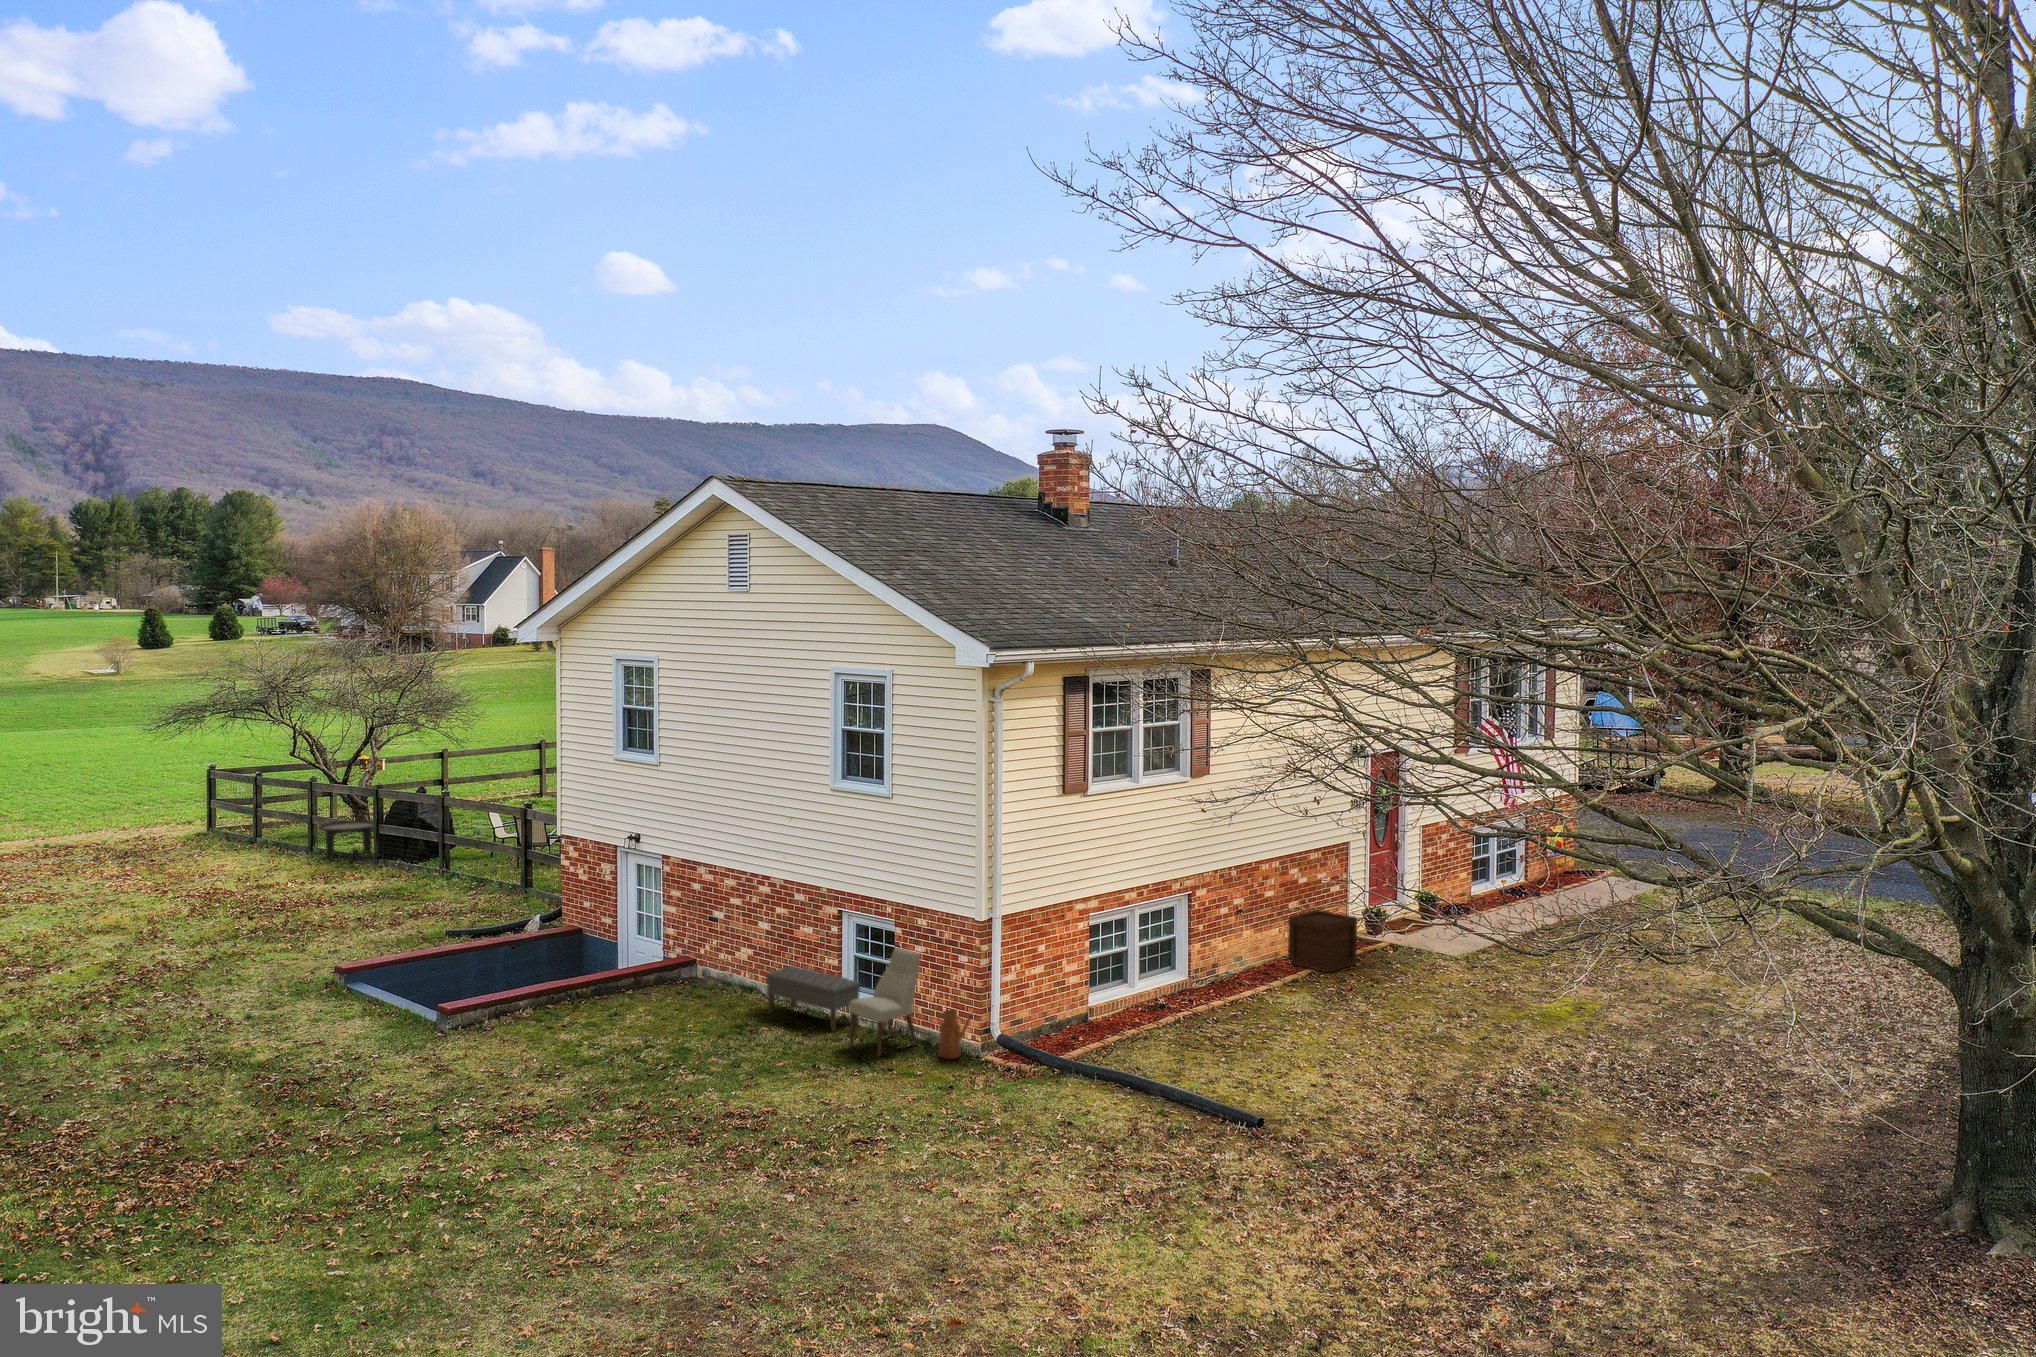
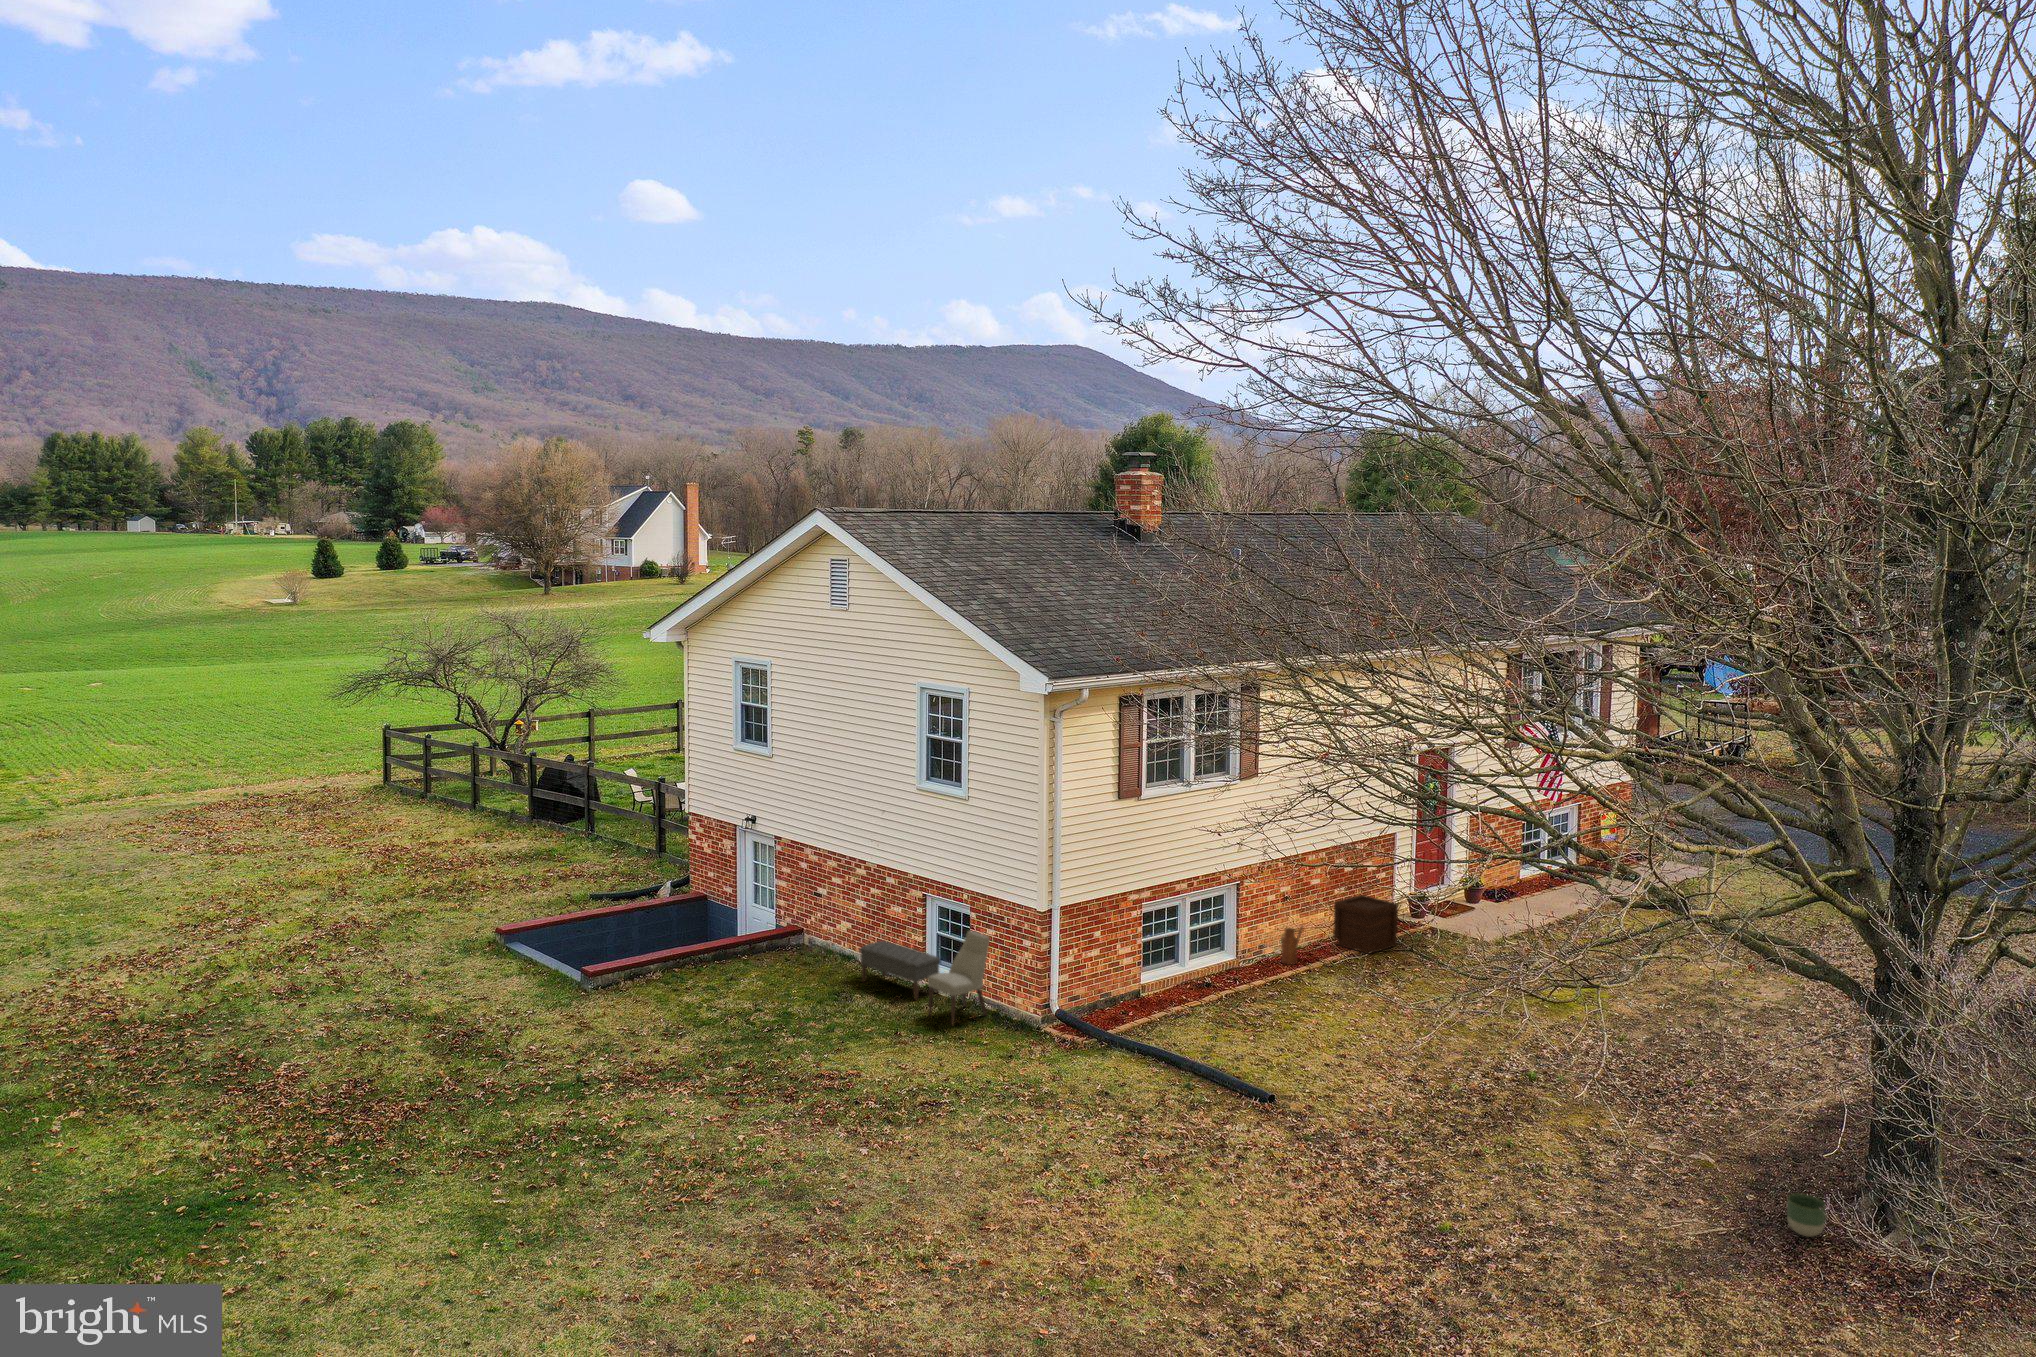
round table: present [318,820,374,861] -> none [479,784,533,821]
watering can: present [938,1010,971,1059] -> present [1281,926,1303,965]
planter: none [1871,1201,1916,1250] -> present [1787,1193,1826,1237]

